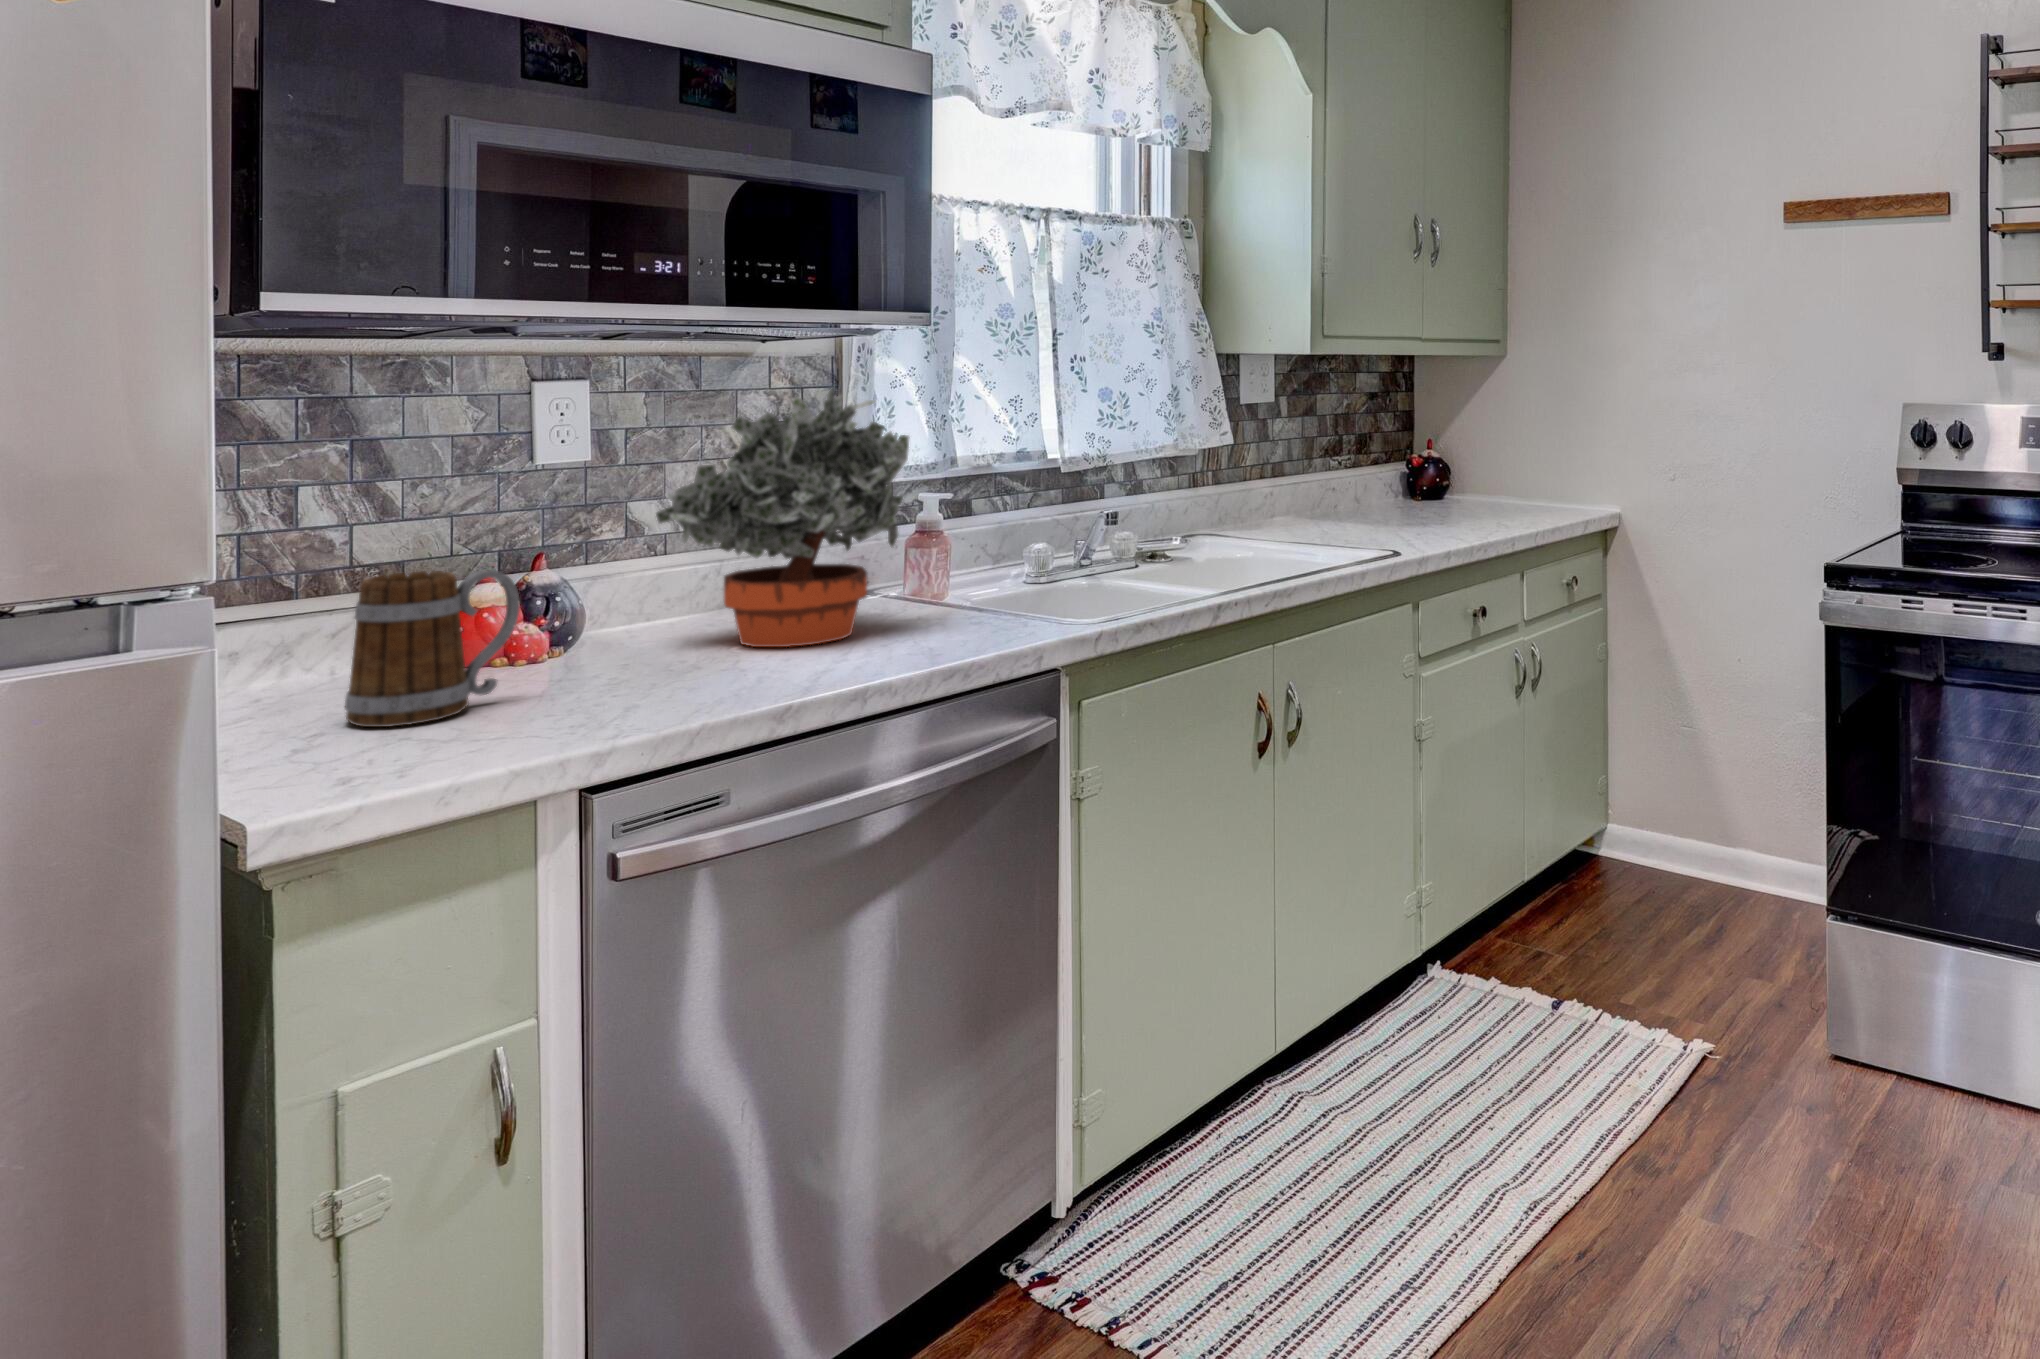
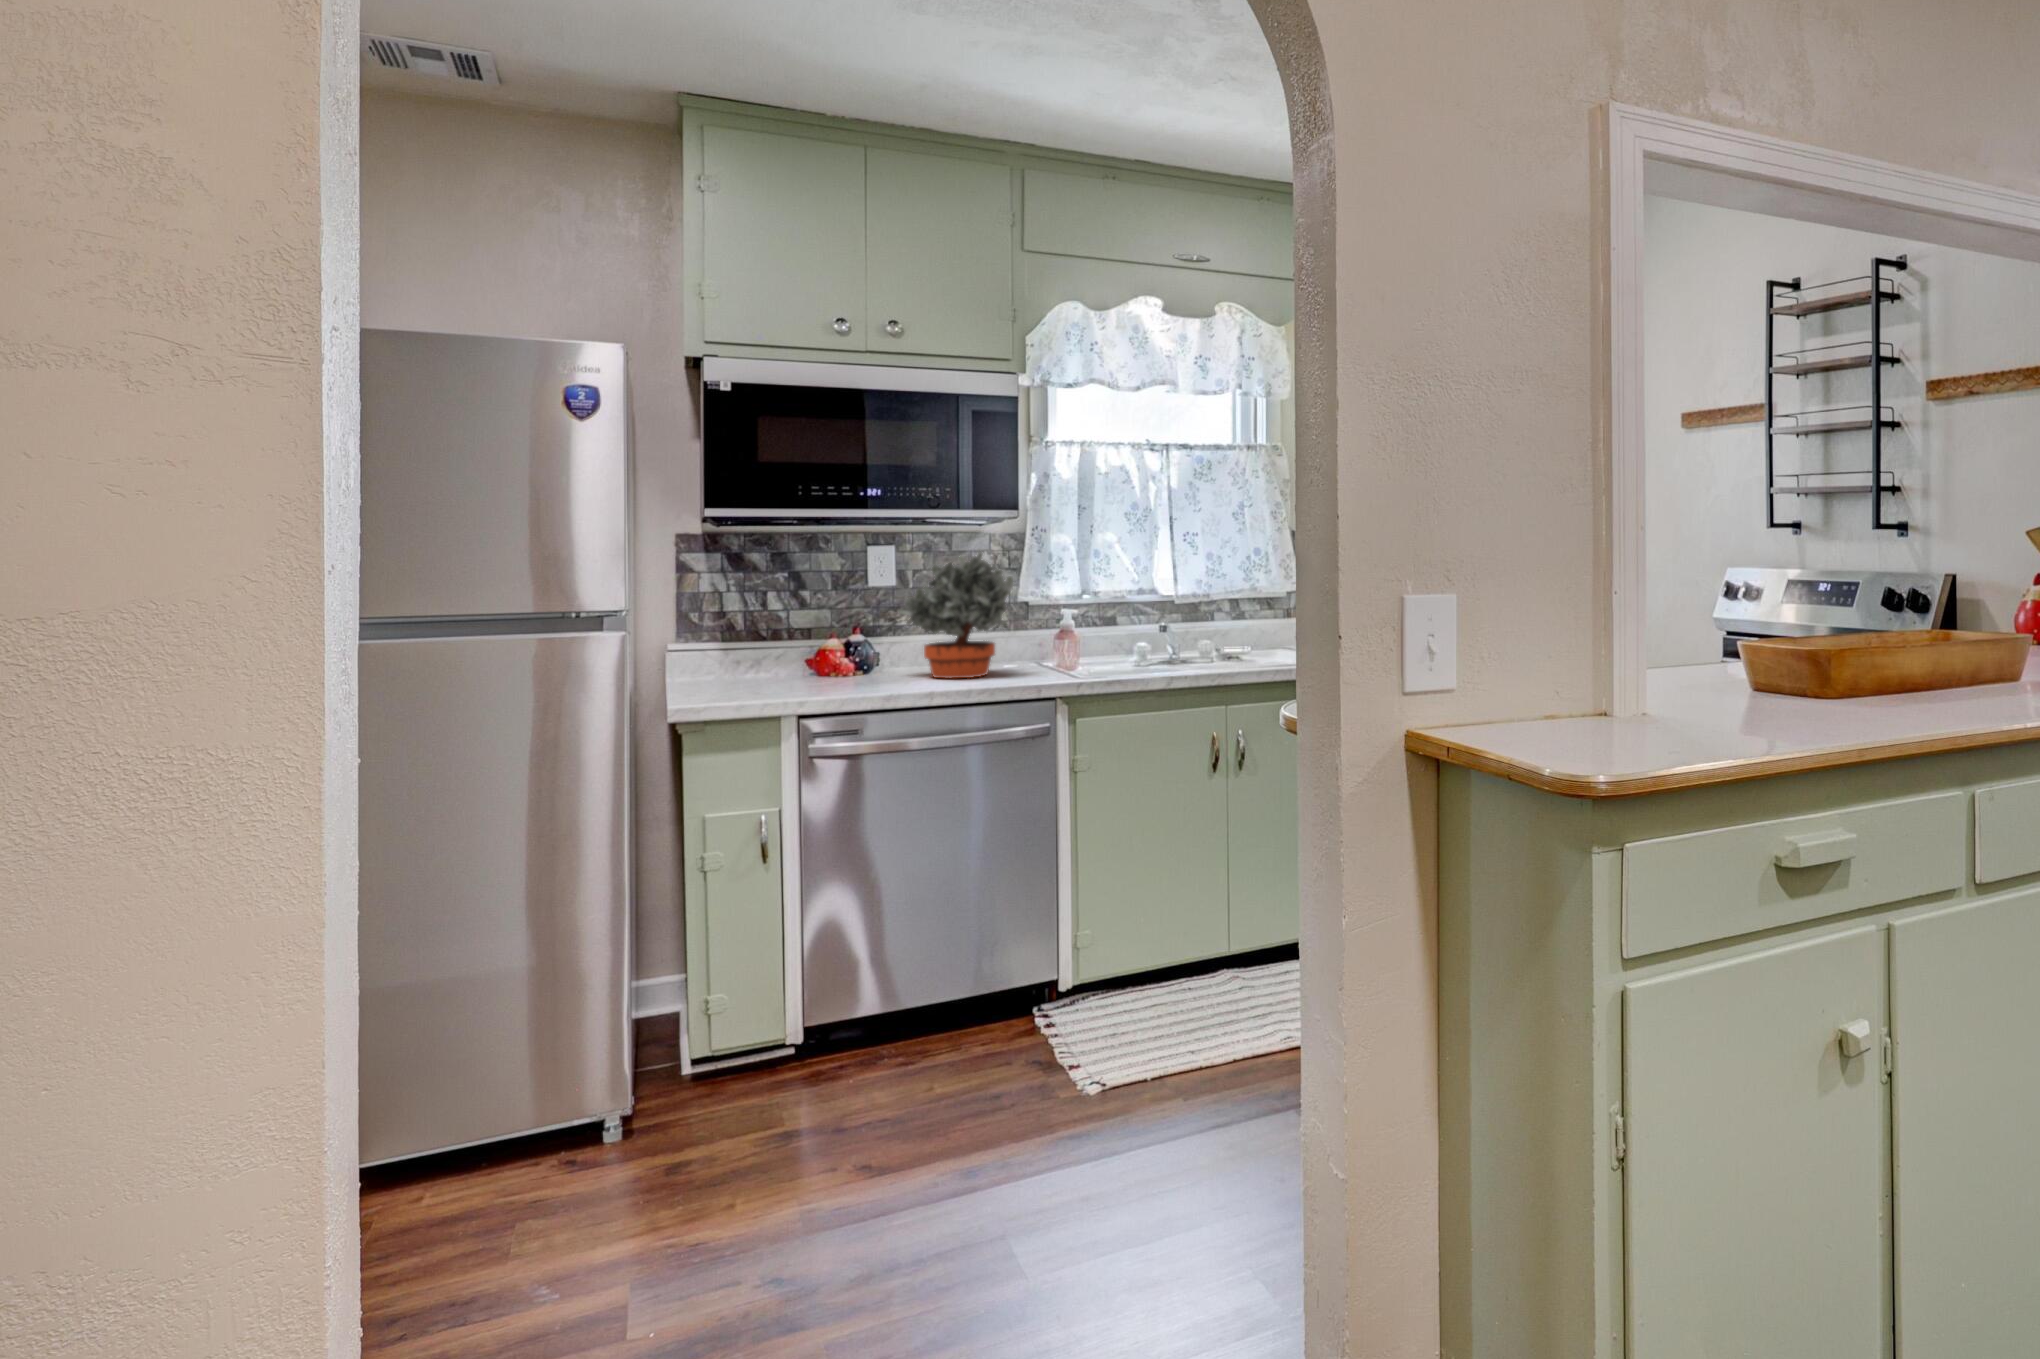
mug: present [345,570,520,727] -> none [743,628,811,689]

